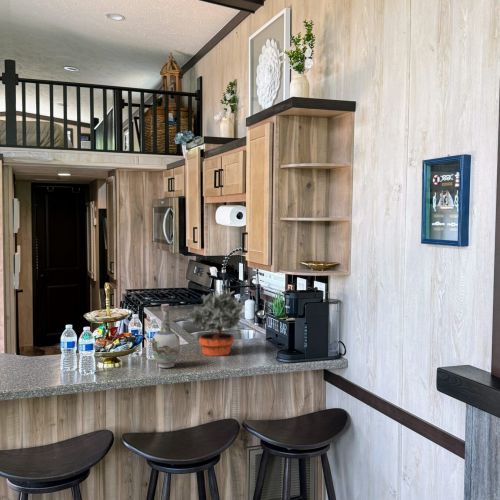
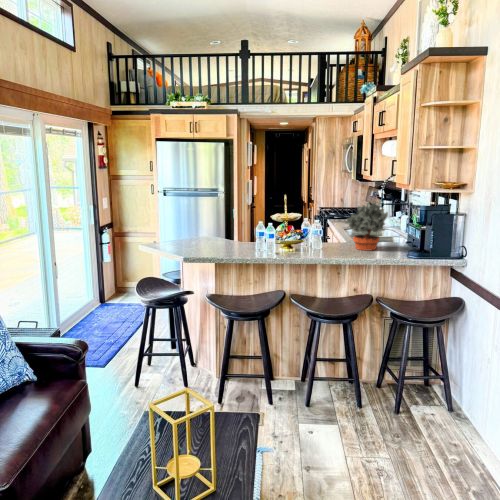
vase: present [152,304,180,368] -> none [316,210,336,254]

